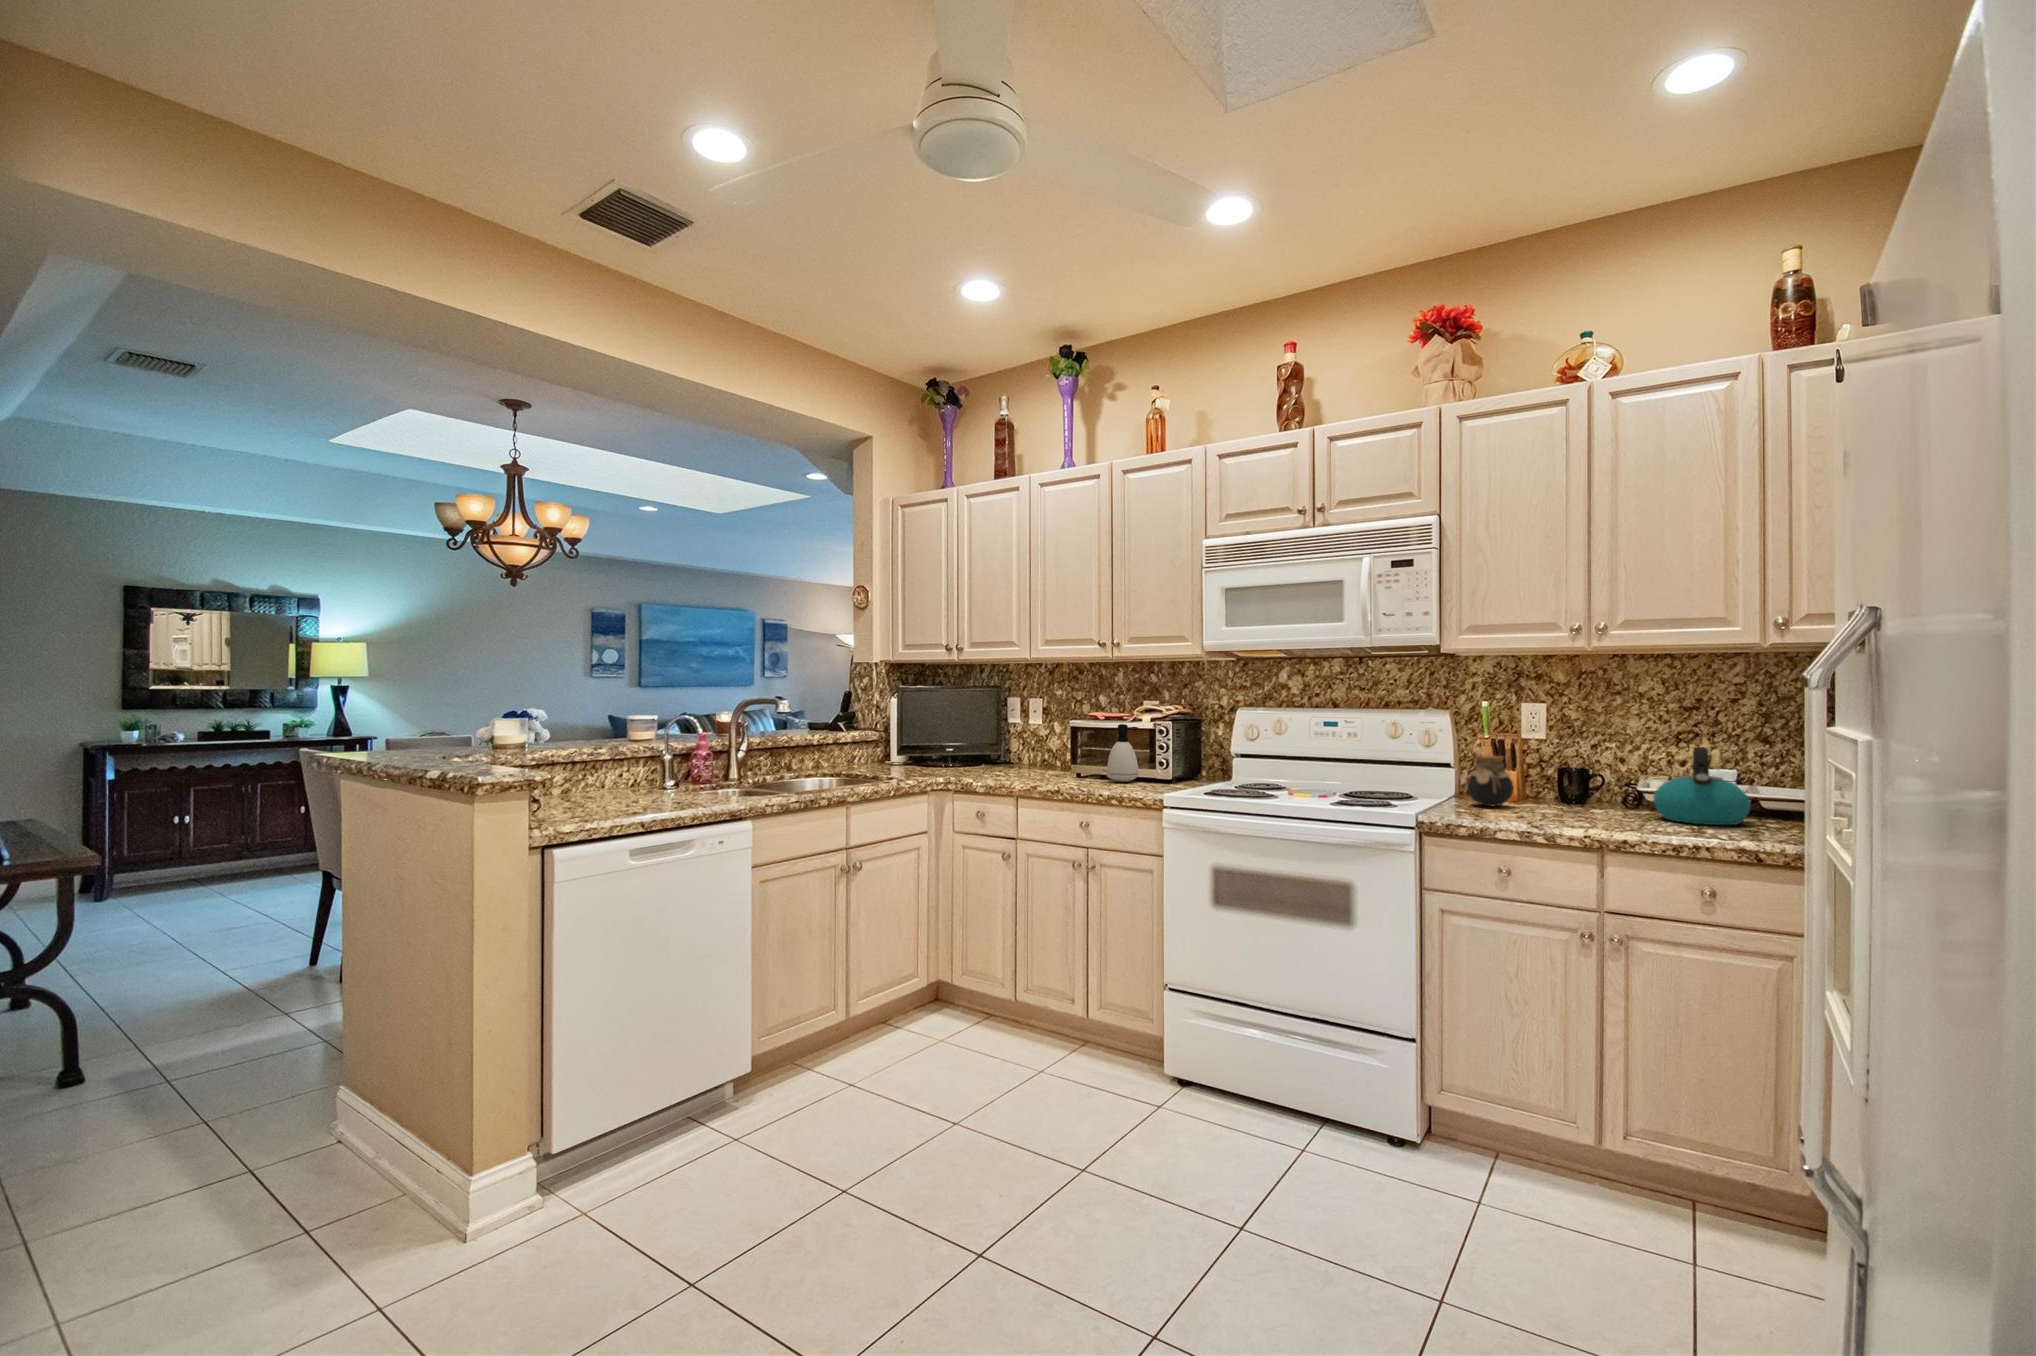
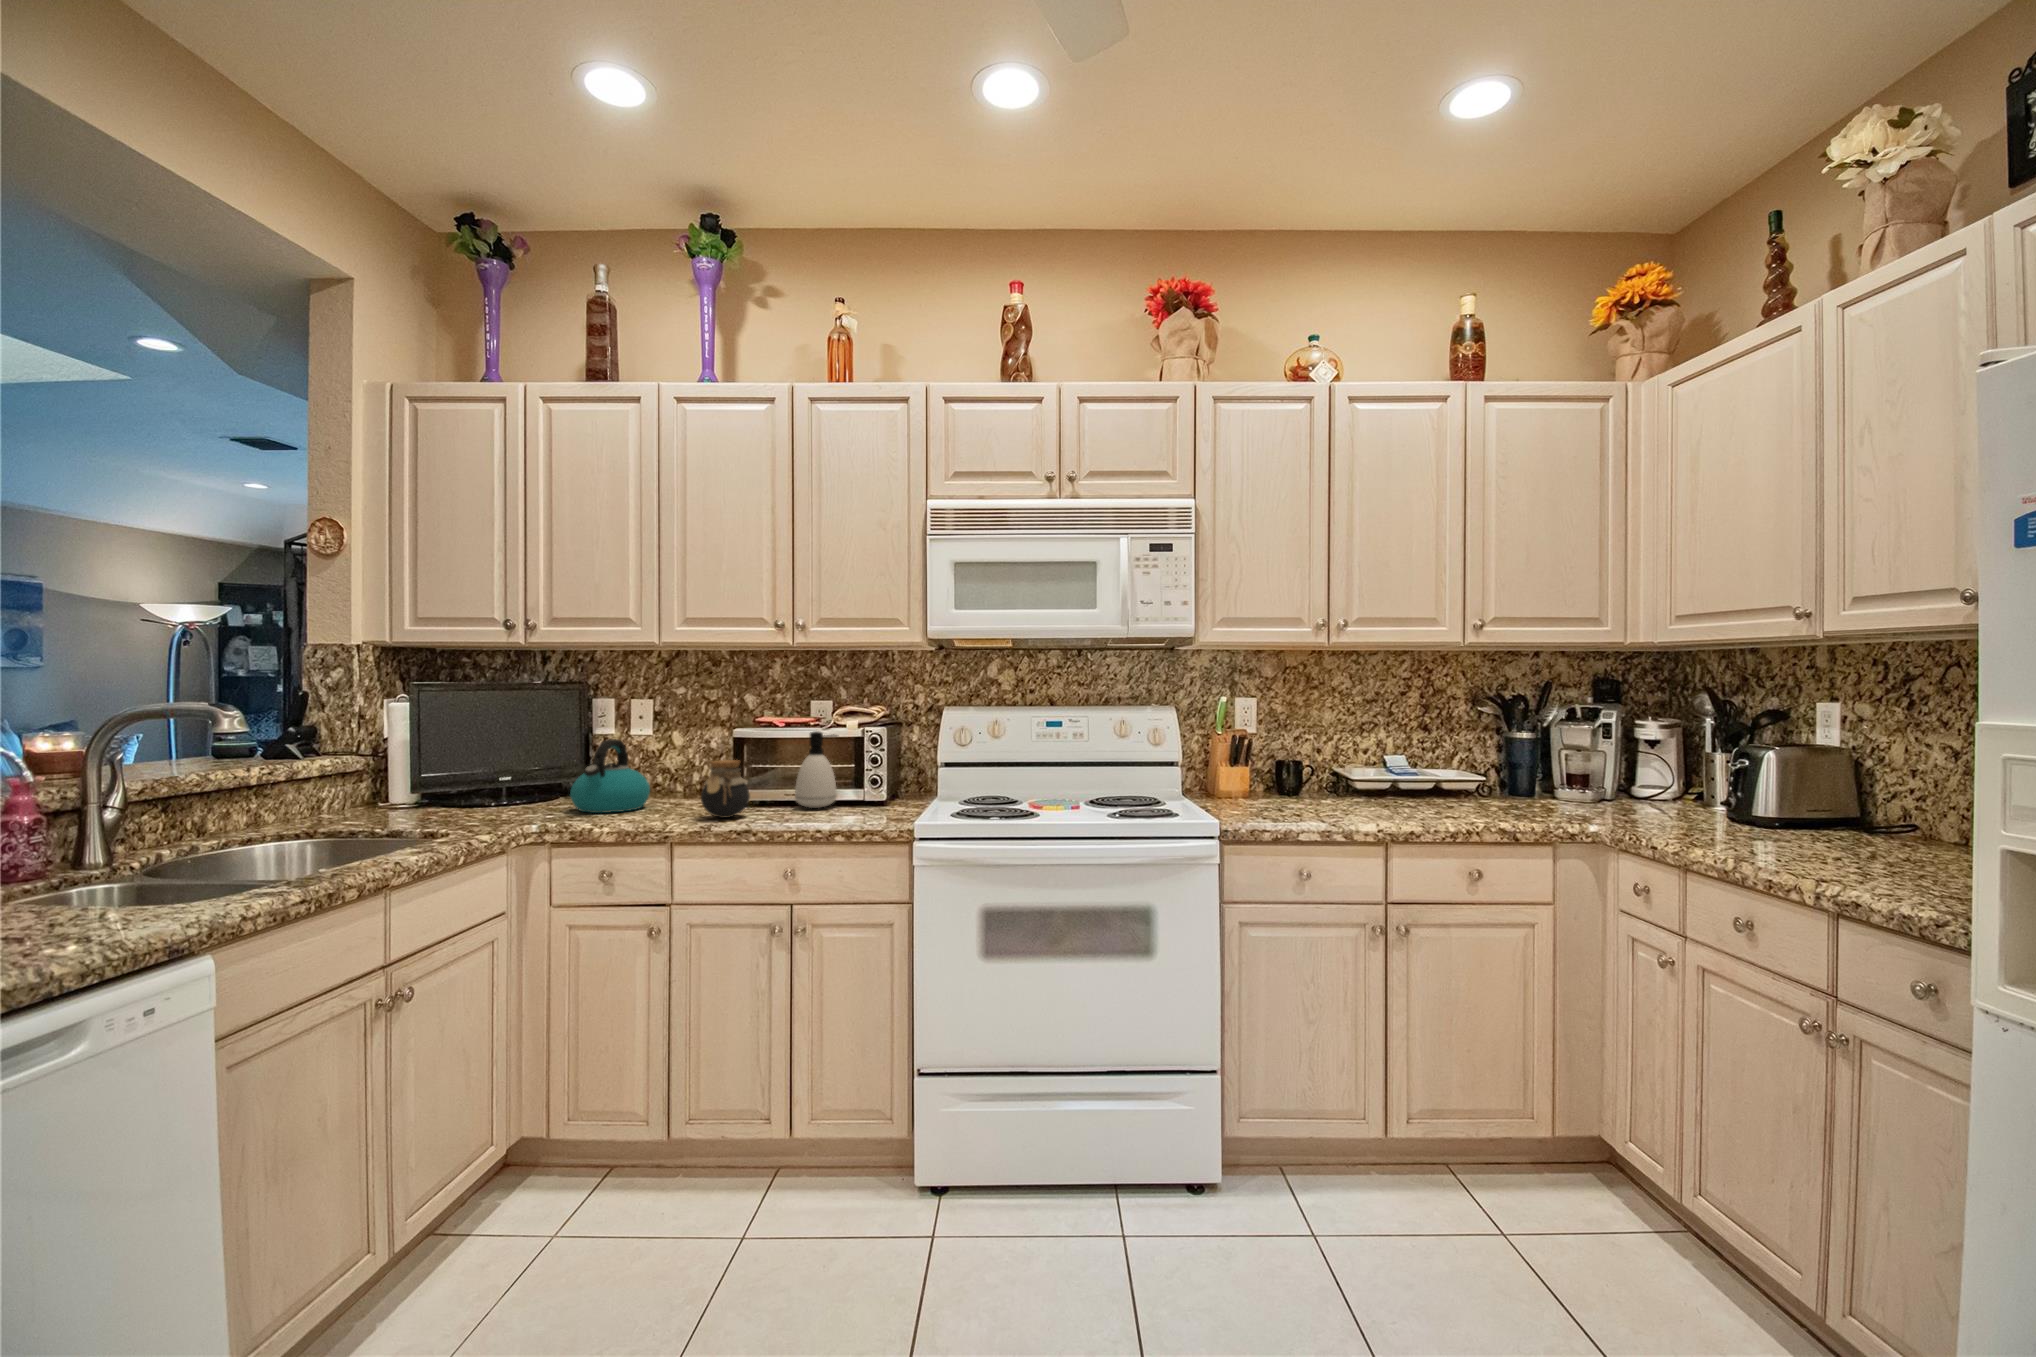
kettle: present [1653,747,1751,825] -> present [570,739,650,813]
jar: present [1467,755,1514,806] -> present [701,760,750,818]

